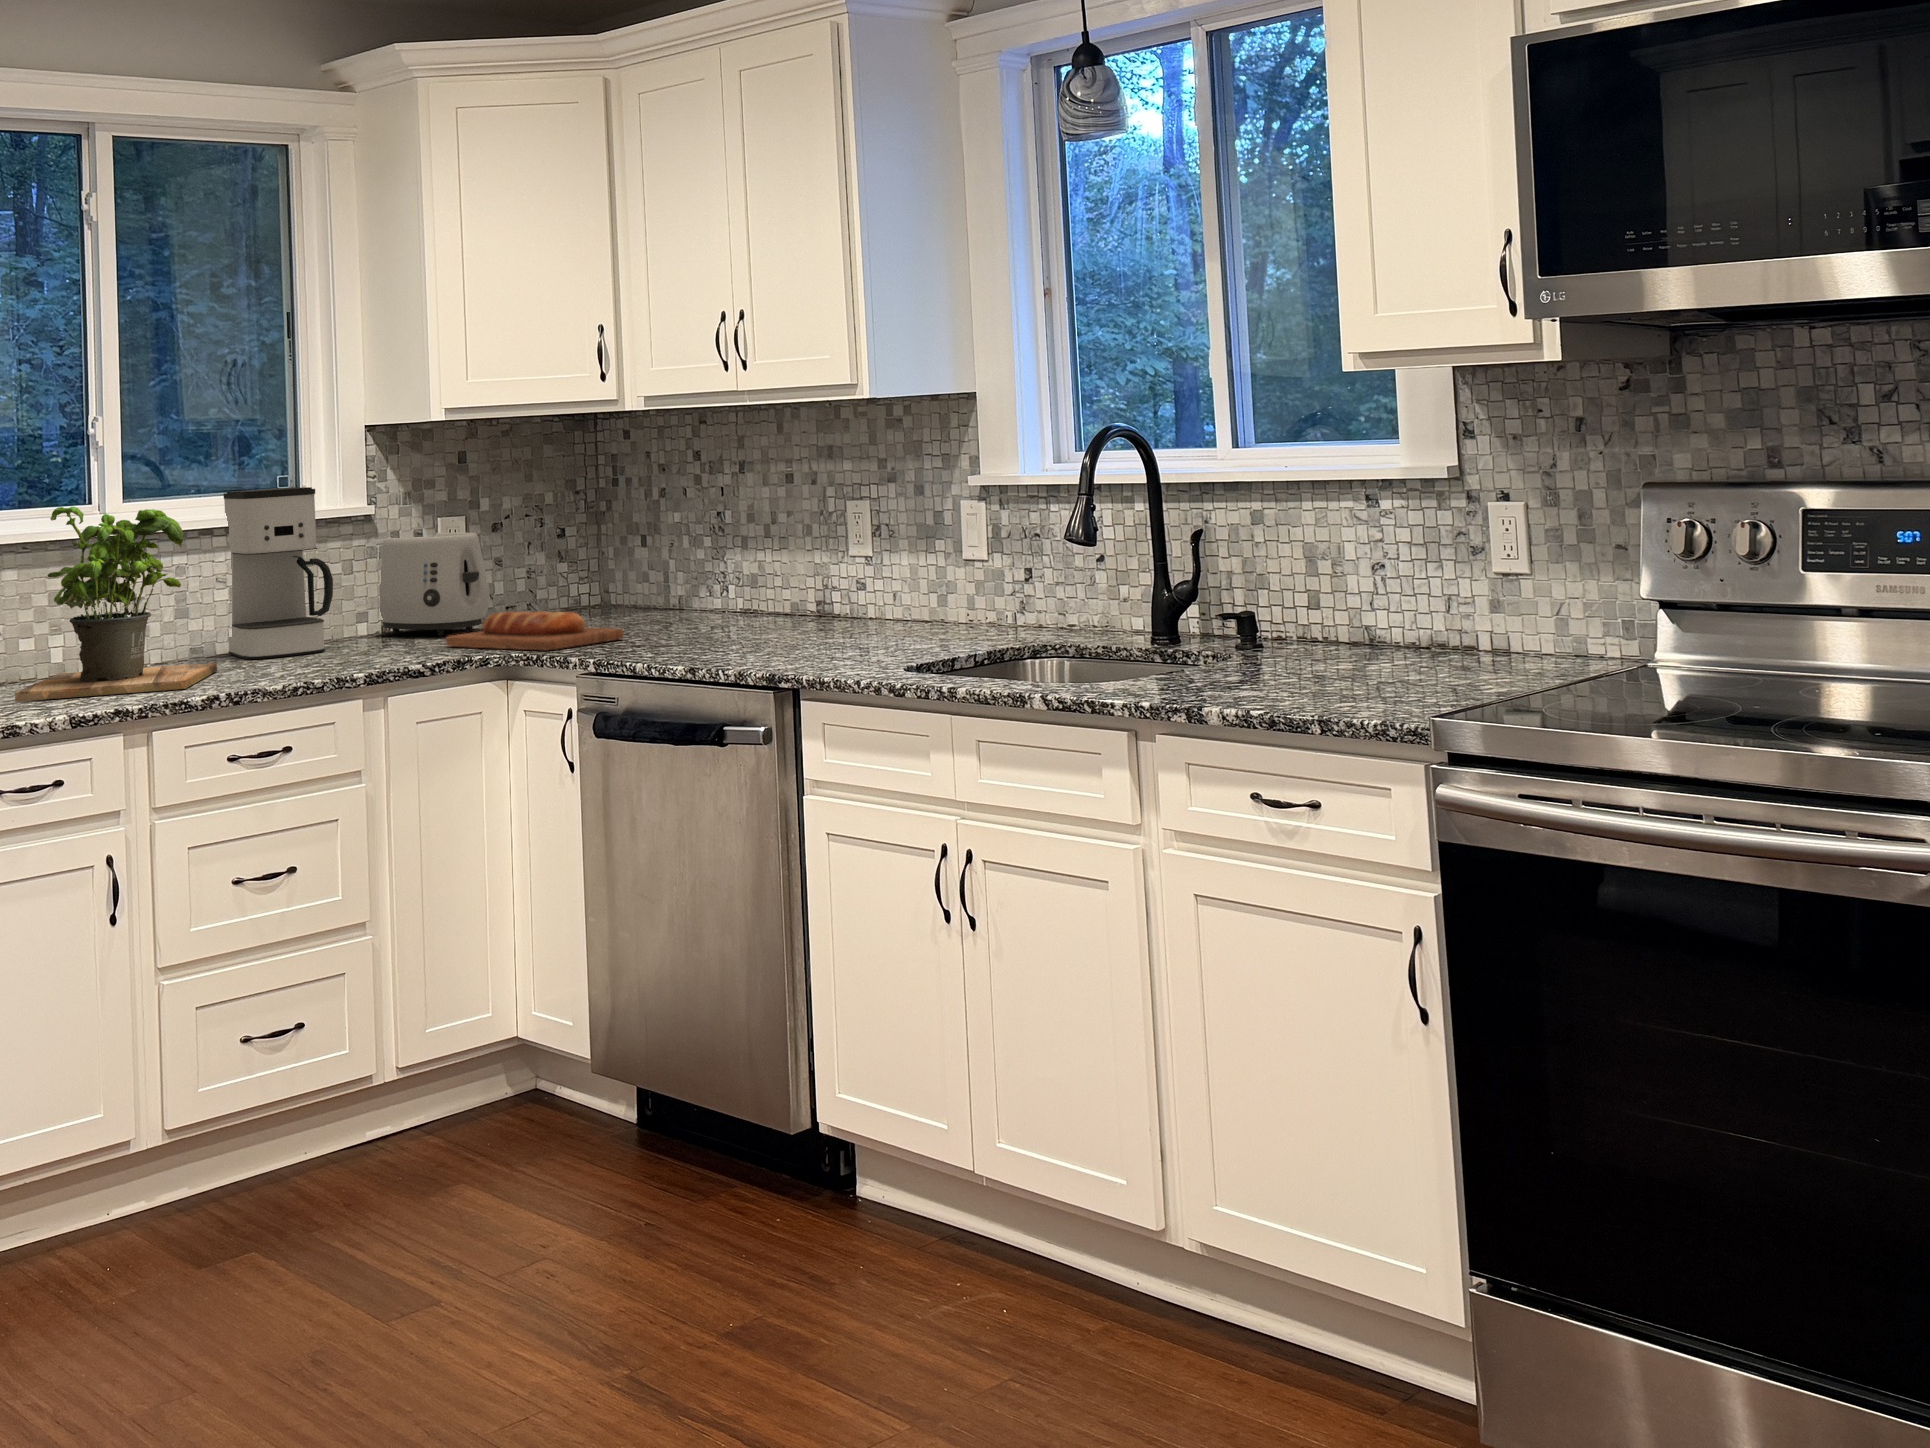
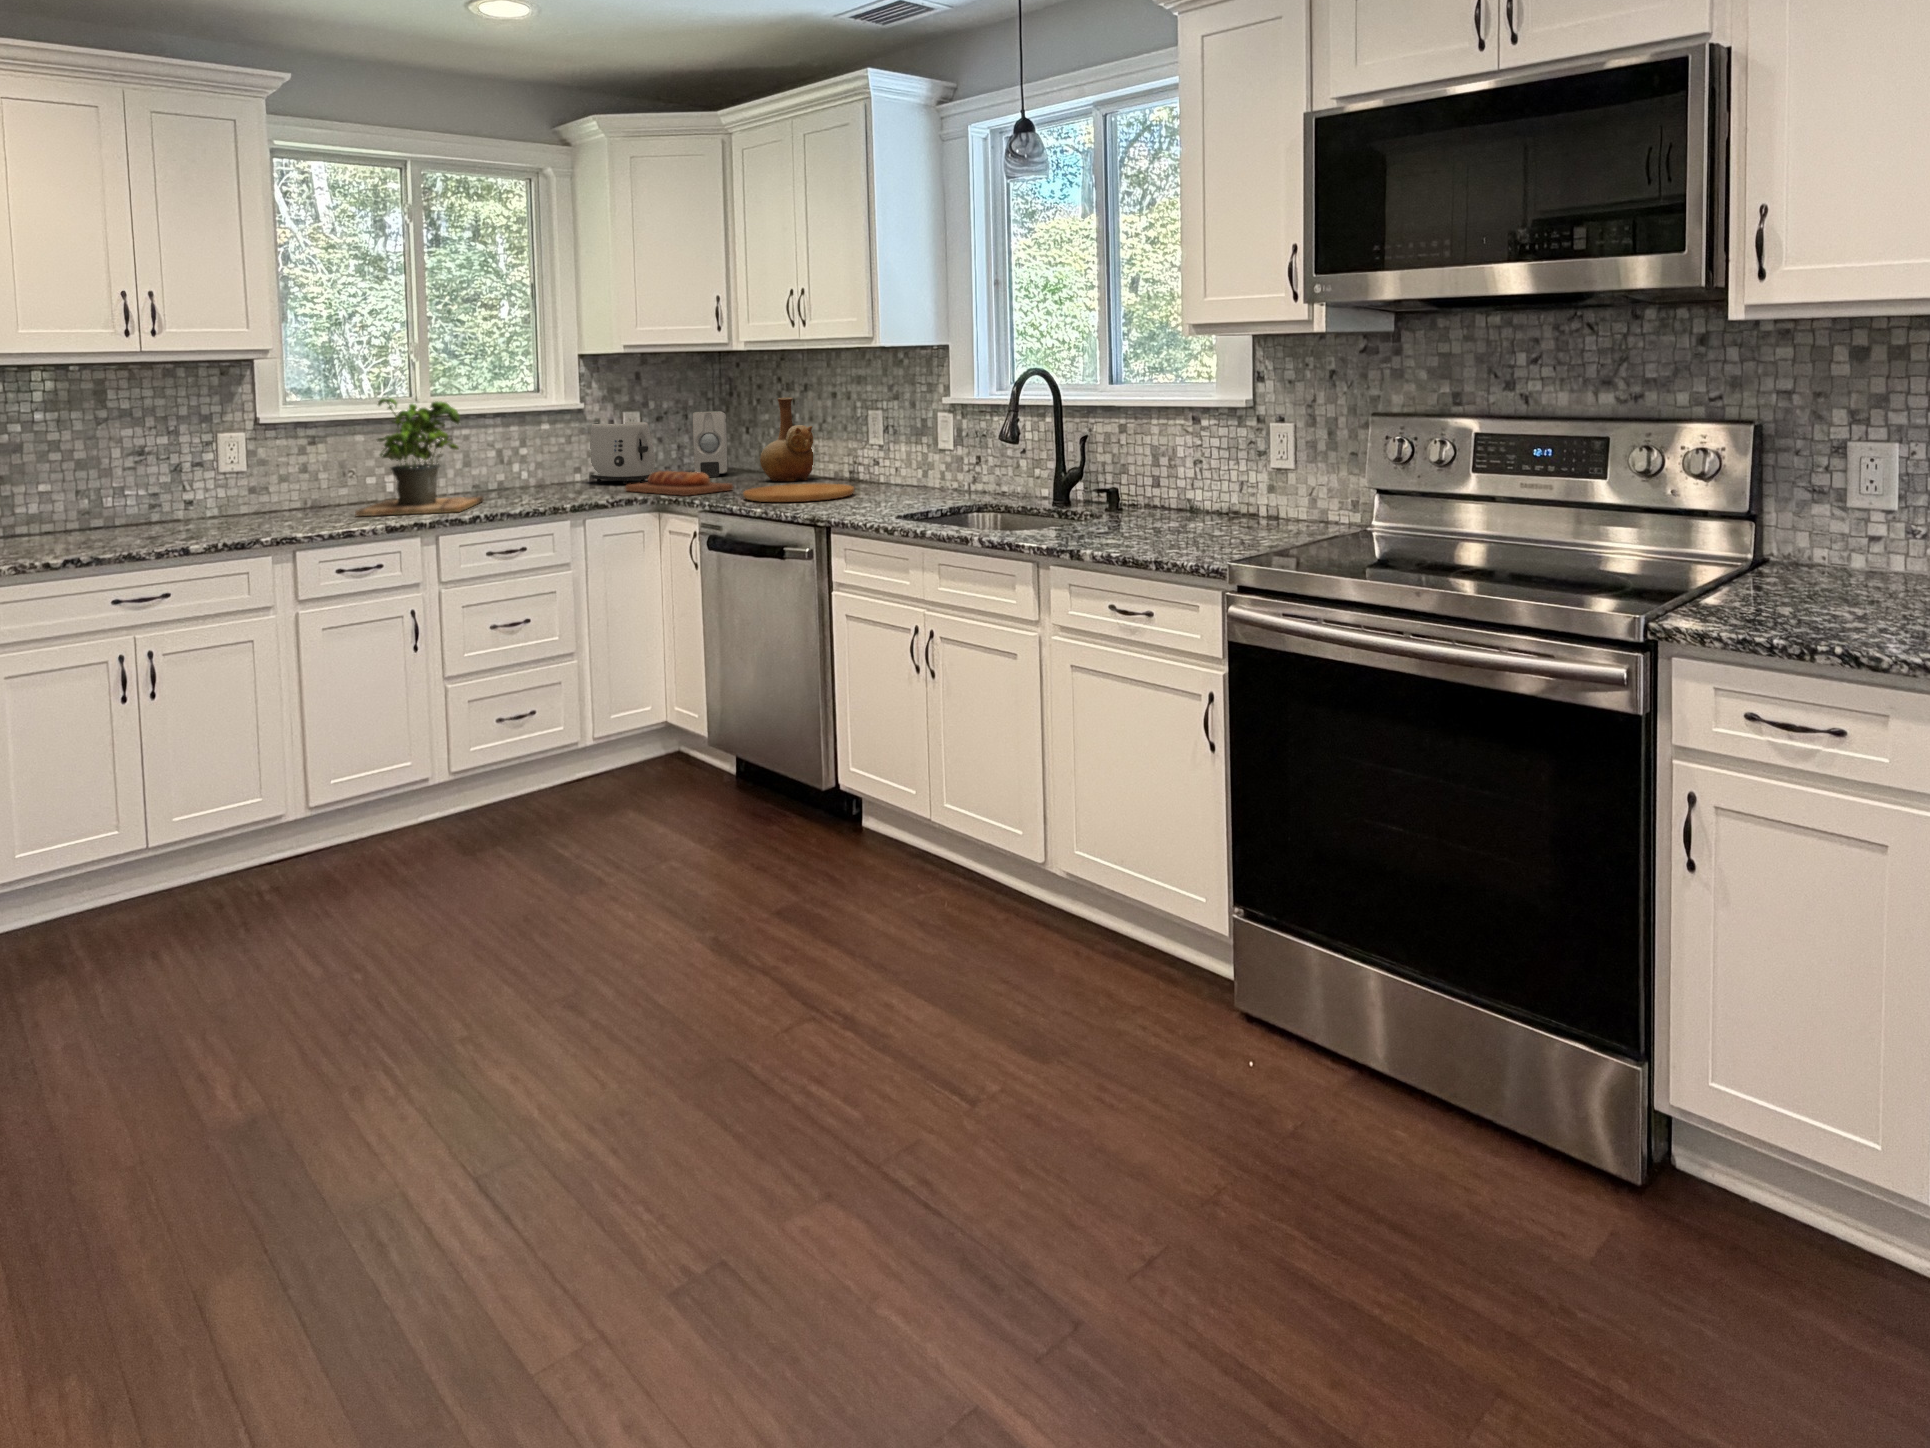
vase: none [663,485,753,622] -> present [760,397,813,481]
coffee maker: present [223,487,333,659] -> none [491,391,558,495]
soap dispenser: none [549,511,604,620] -> present [693,411,727,477]
cutting board: none [645,623,824,655] -> present [743,484,854,502]

